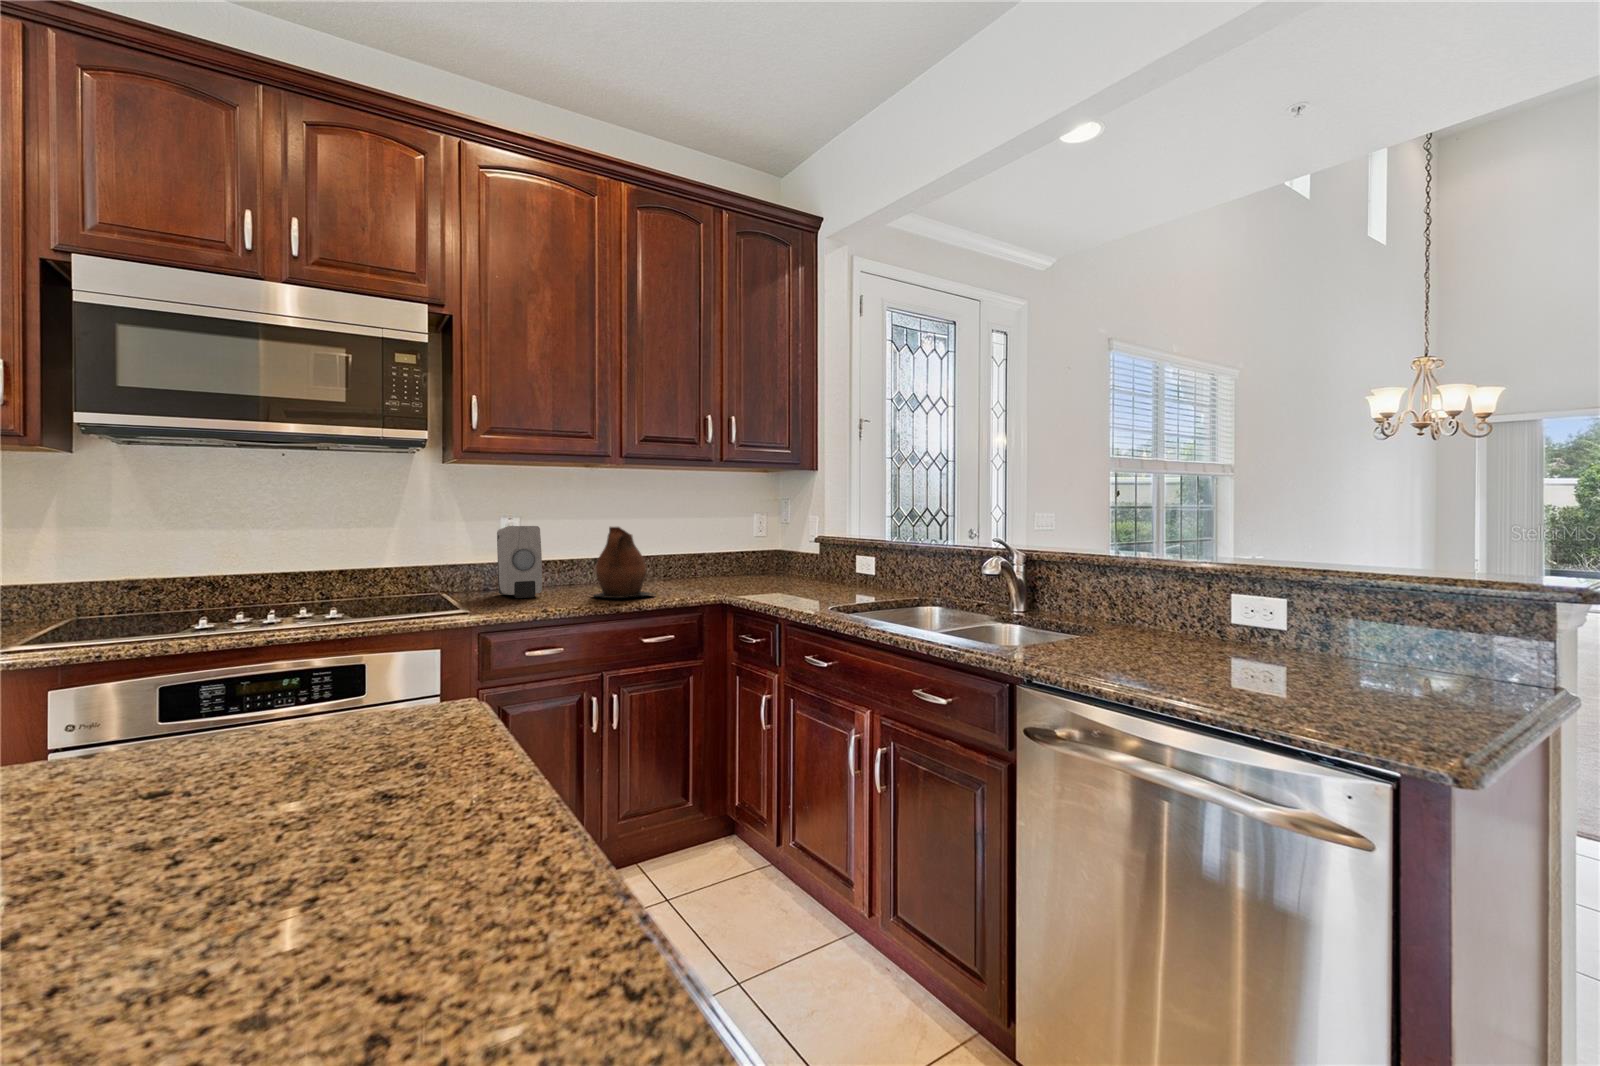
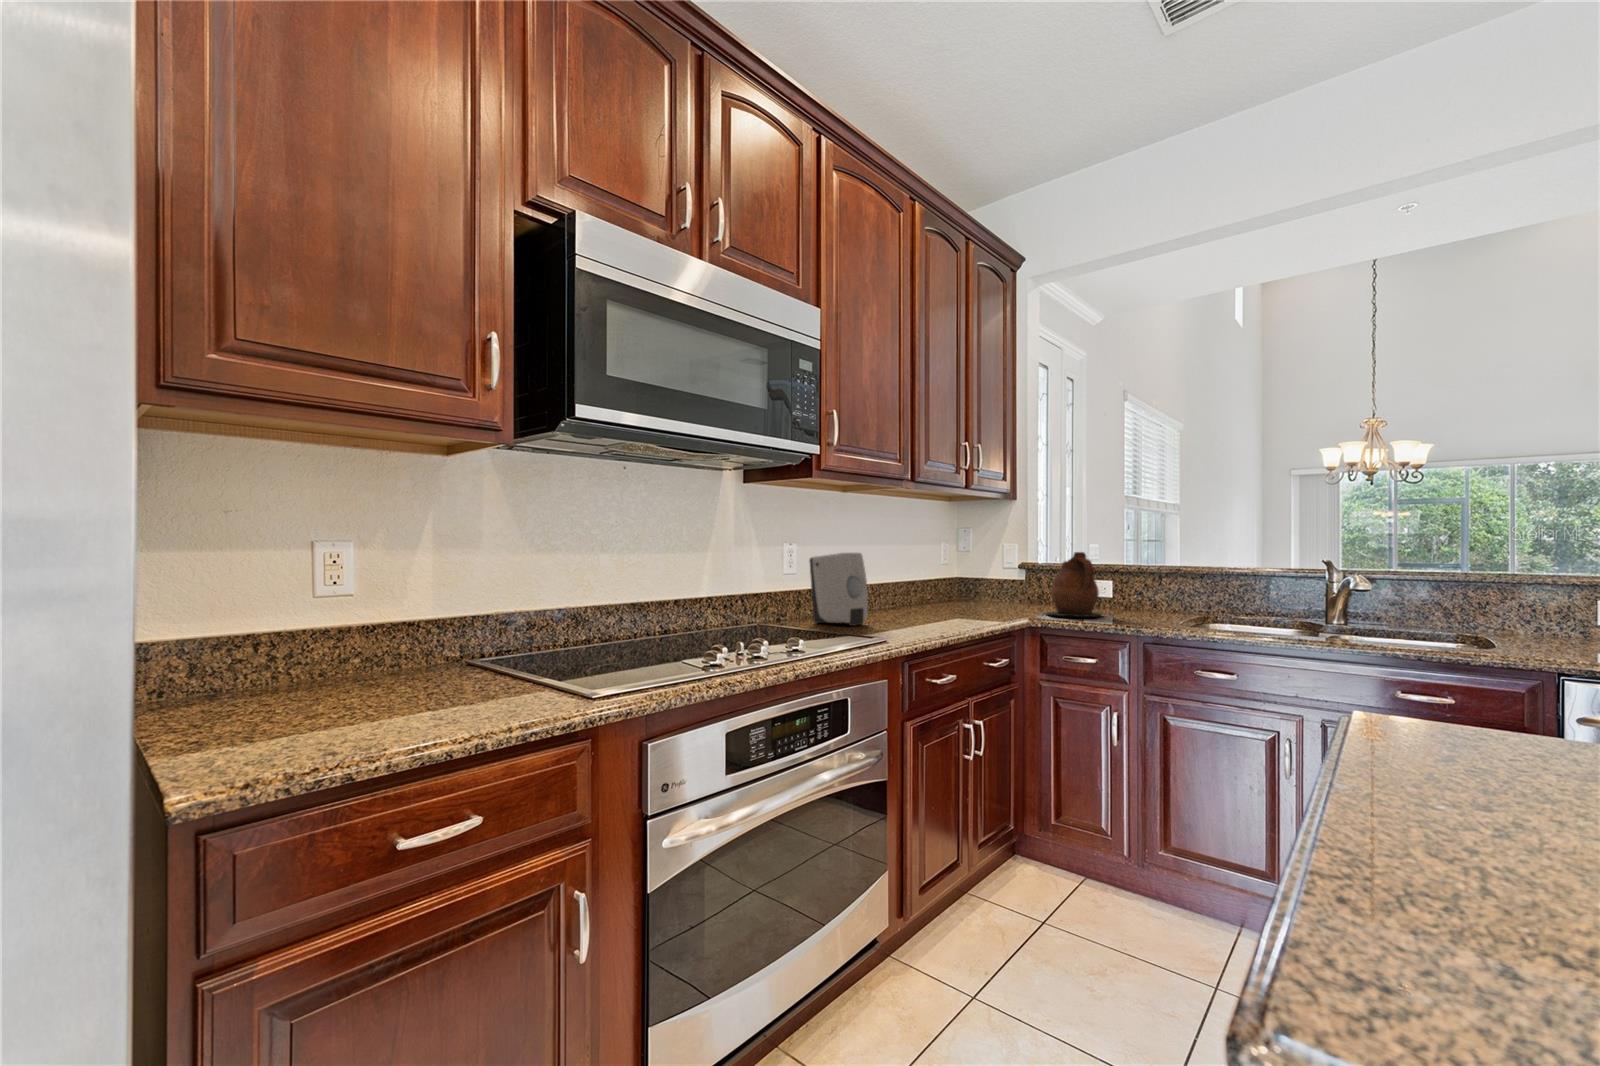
ceramic pitcher: present [594,527,654,598] -> present [1046,552,1102,617]

